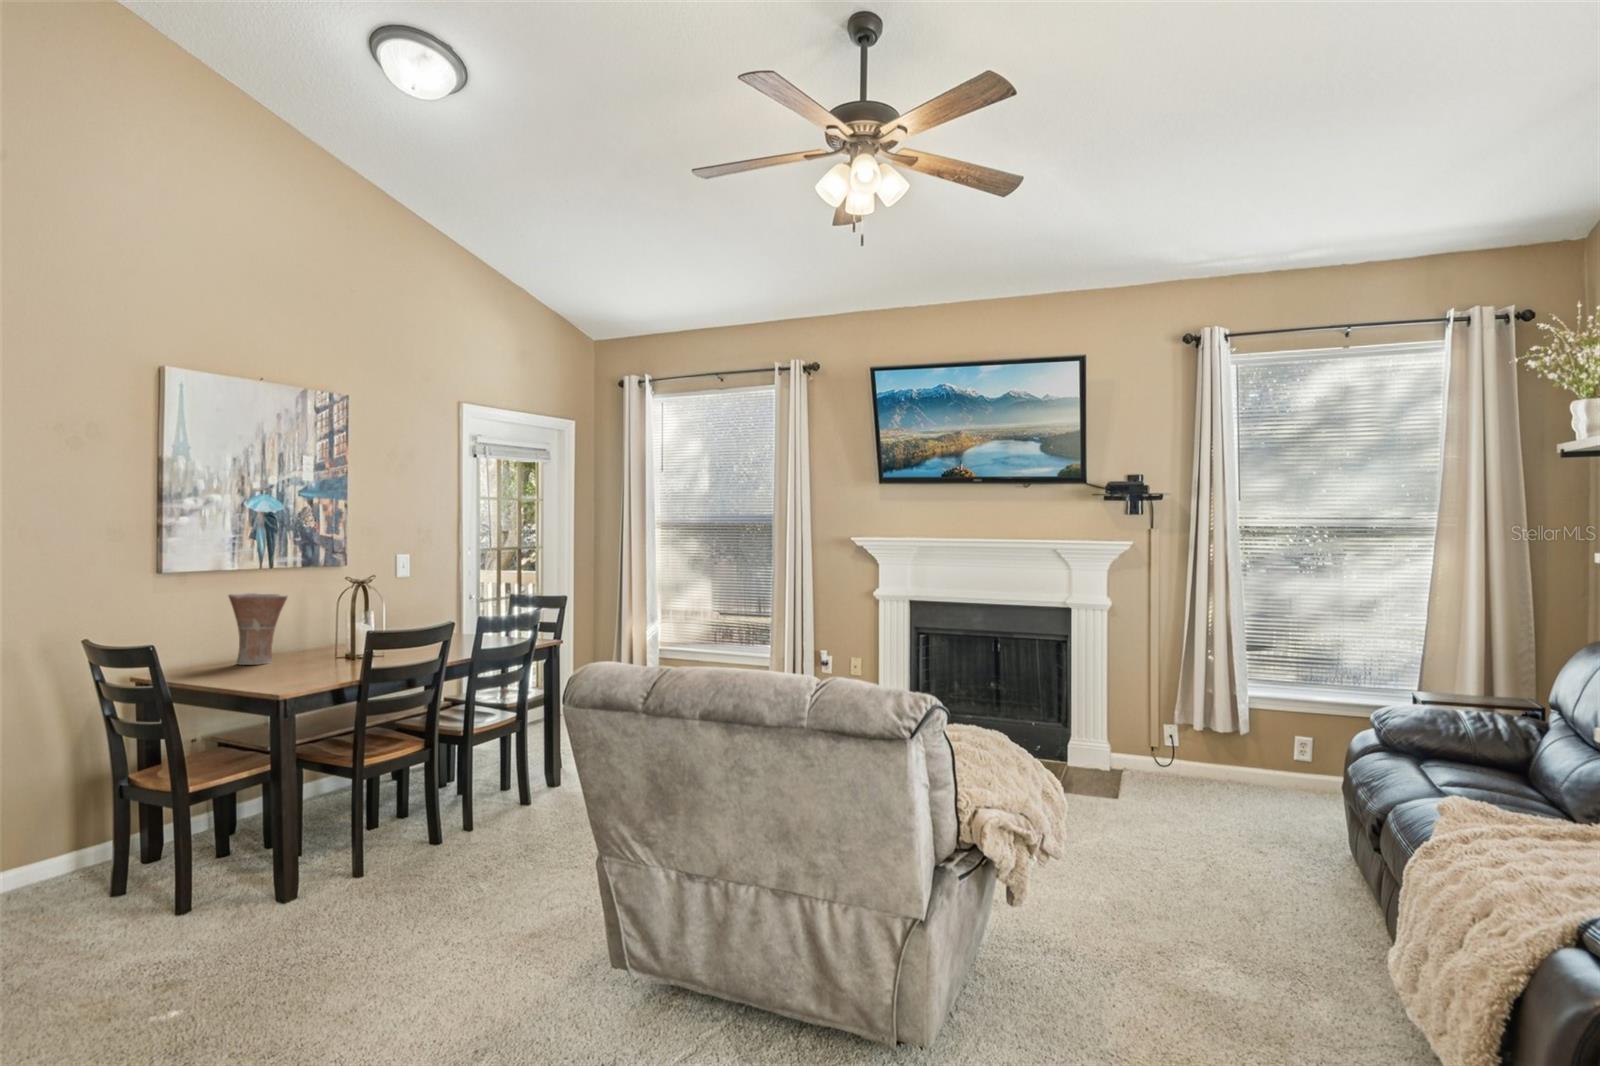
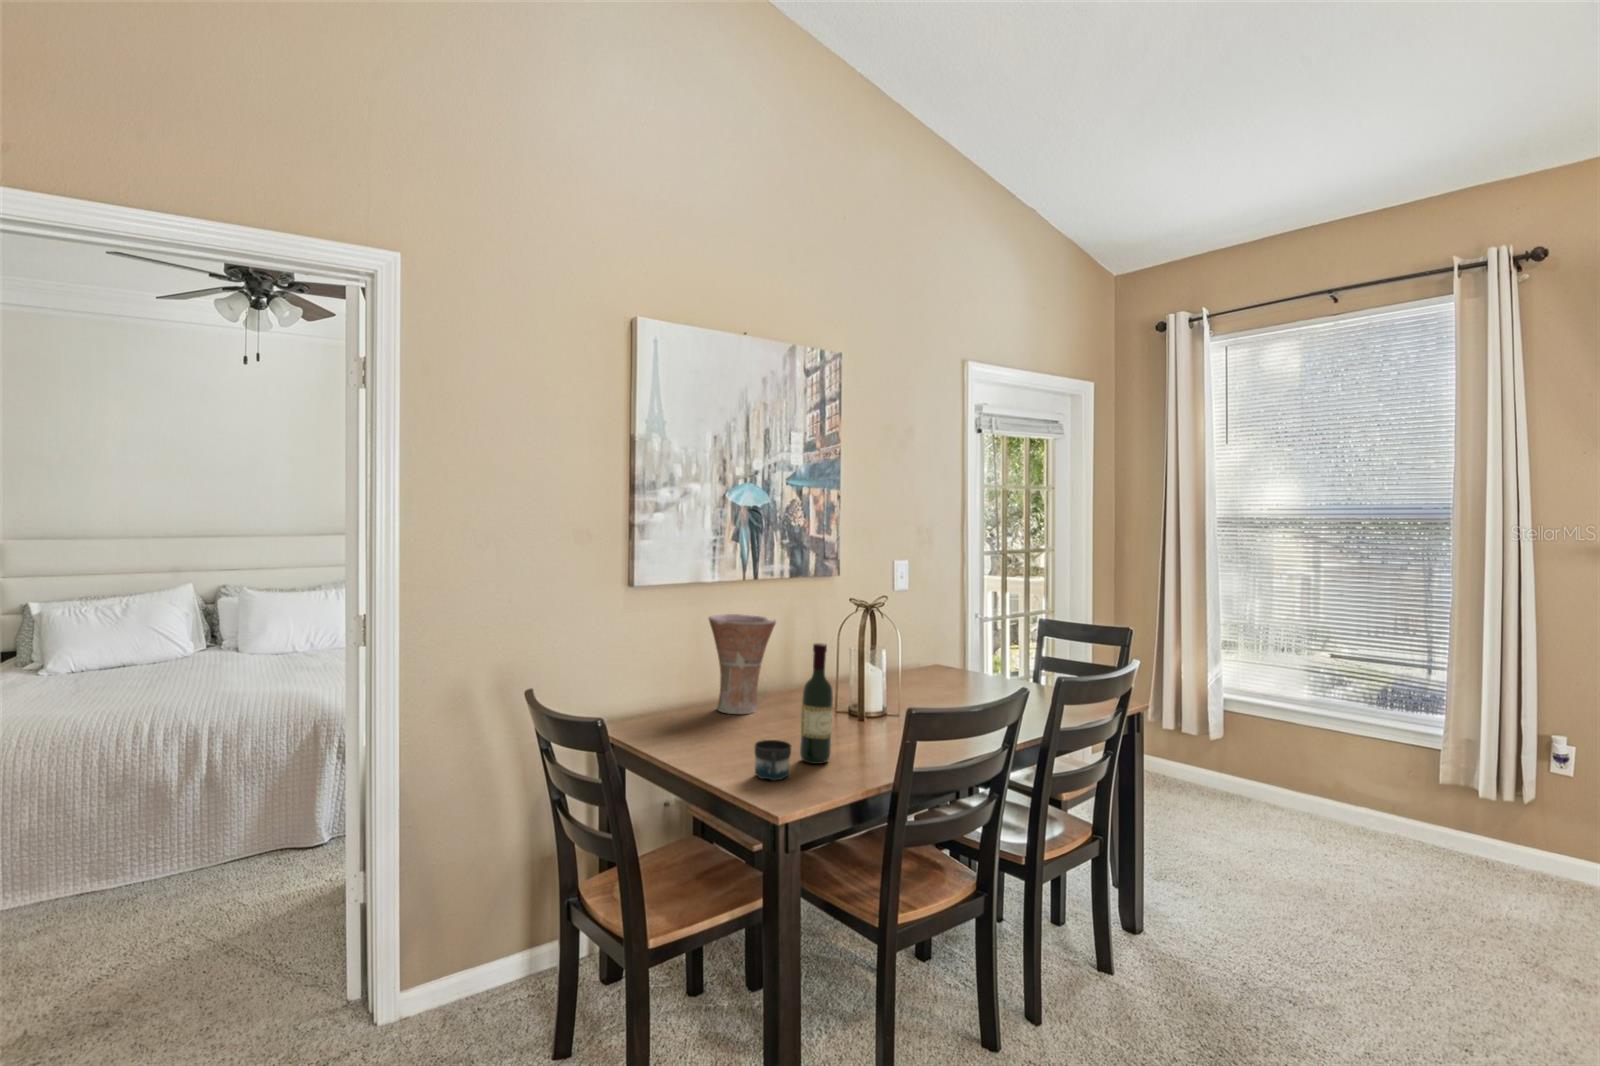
wine bottle: none [300,600,325,678] -> present [800,643,833,764]
mug: none [264,662,292,685] -> present [755,740,791,780]

